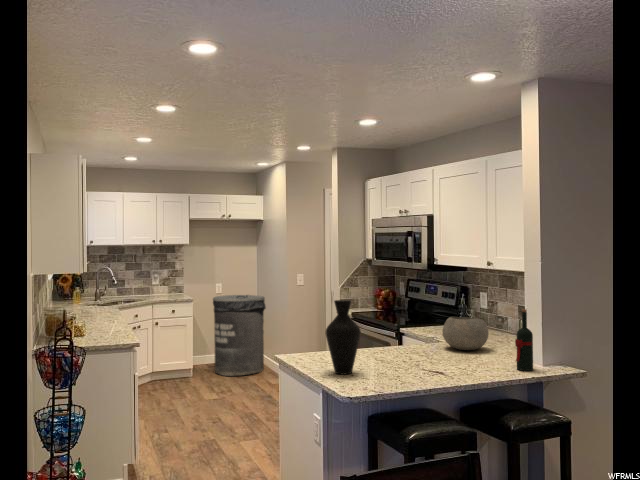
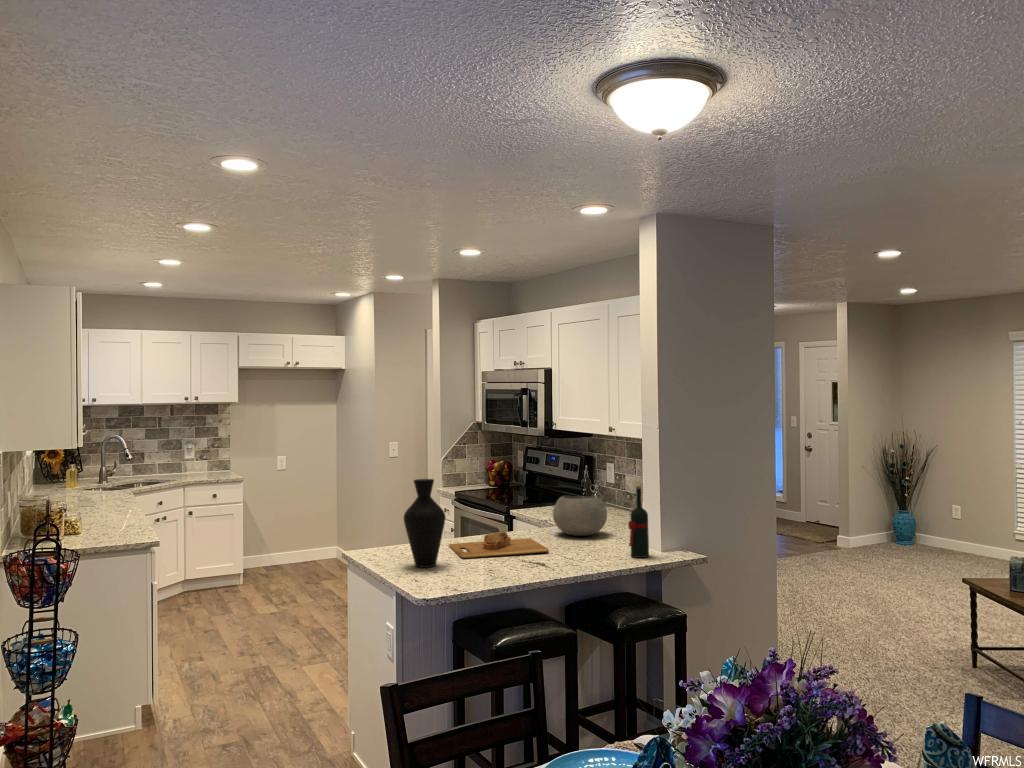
trash can: present [213,295,266,376] -> none [270,470,343,581]
cutting board: none [359,345,445,367] -> present [449,532,549,559]

